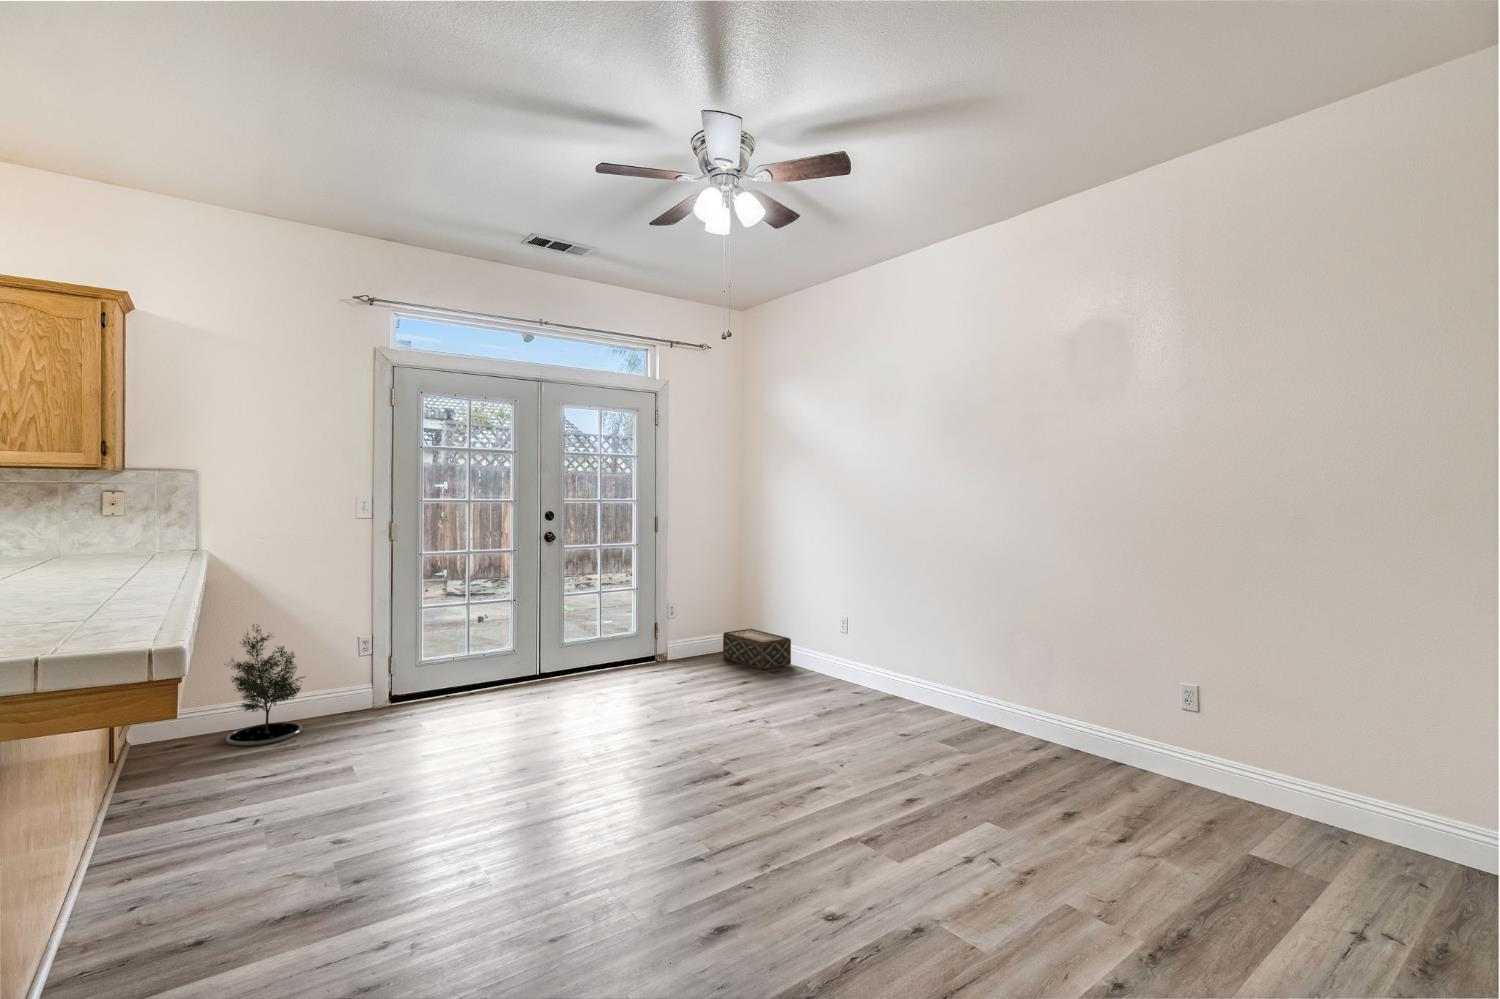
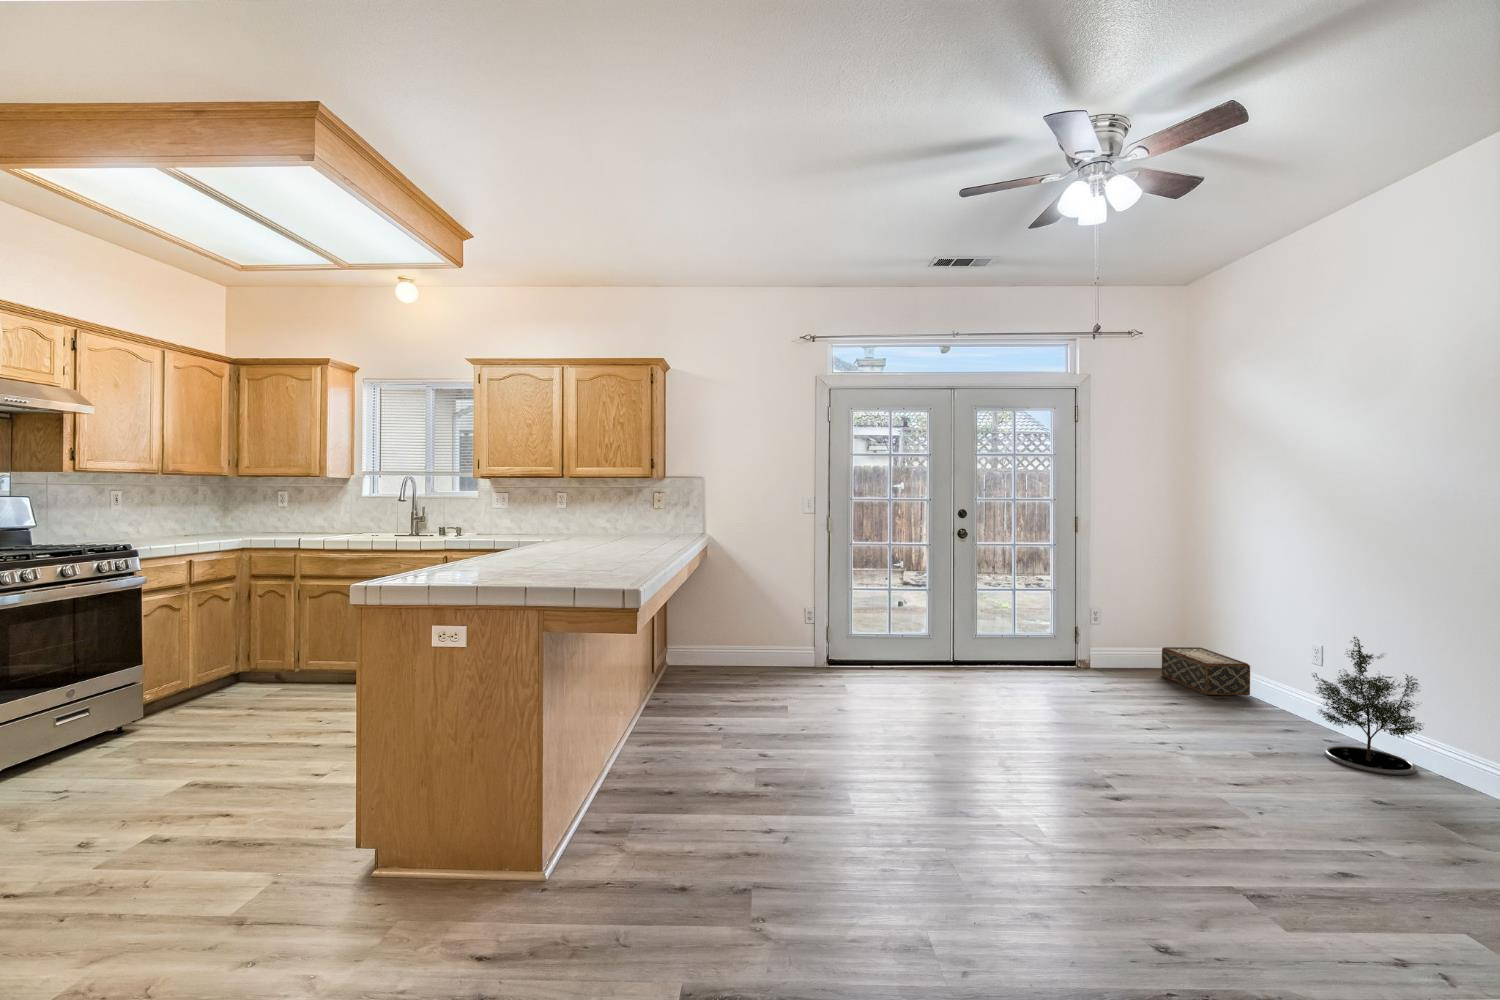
potted tree: present [224,625,306,746] -> present [1313,637,1424,775]

